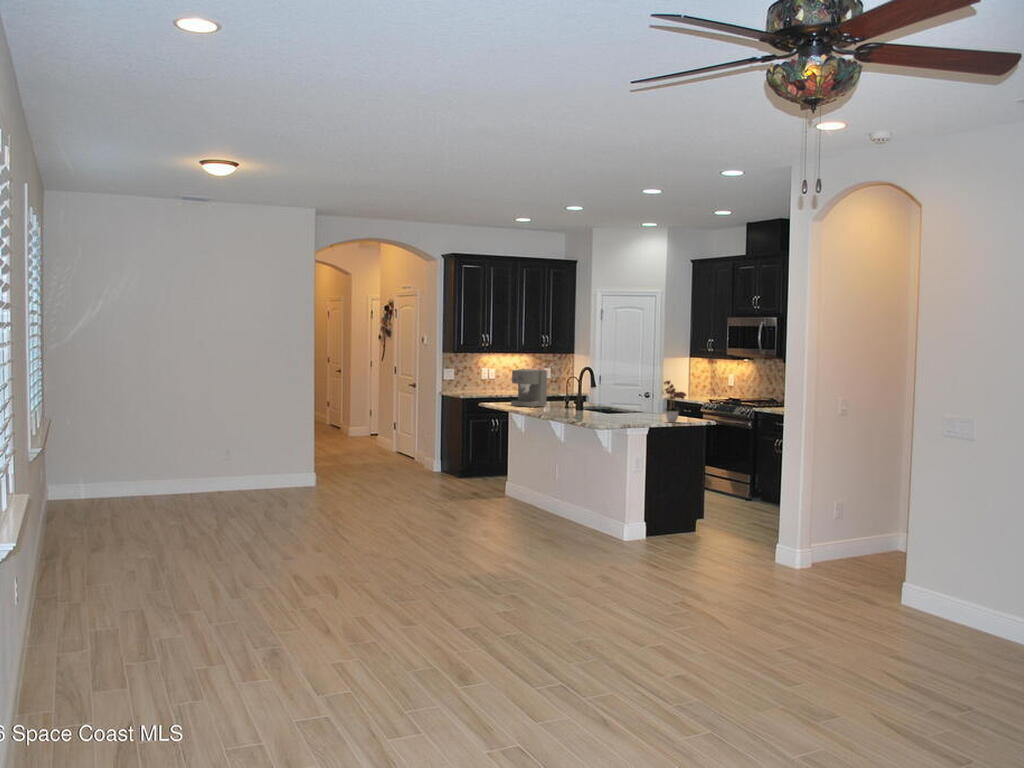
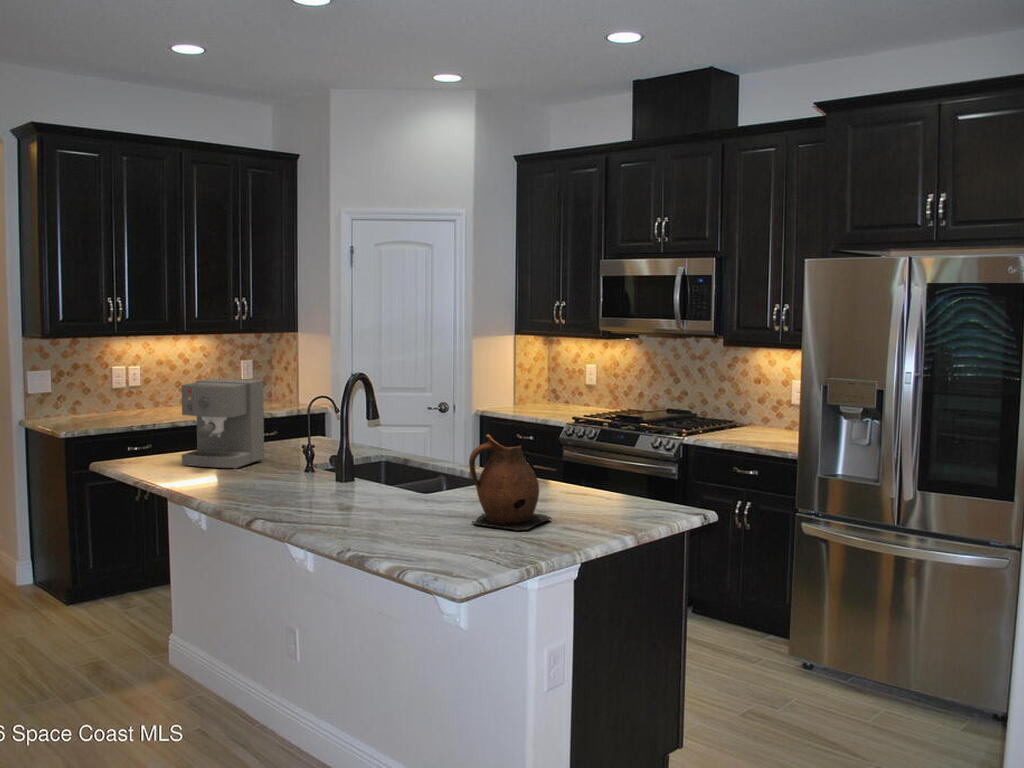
flower arrangement: present [662,381,686,423] -> none [564,410,626,514]
ceramic pitcher: none [618,386,652,423] -> present [469,435,552,531]

